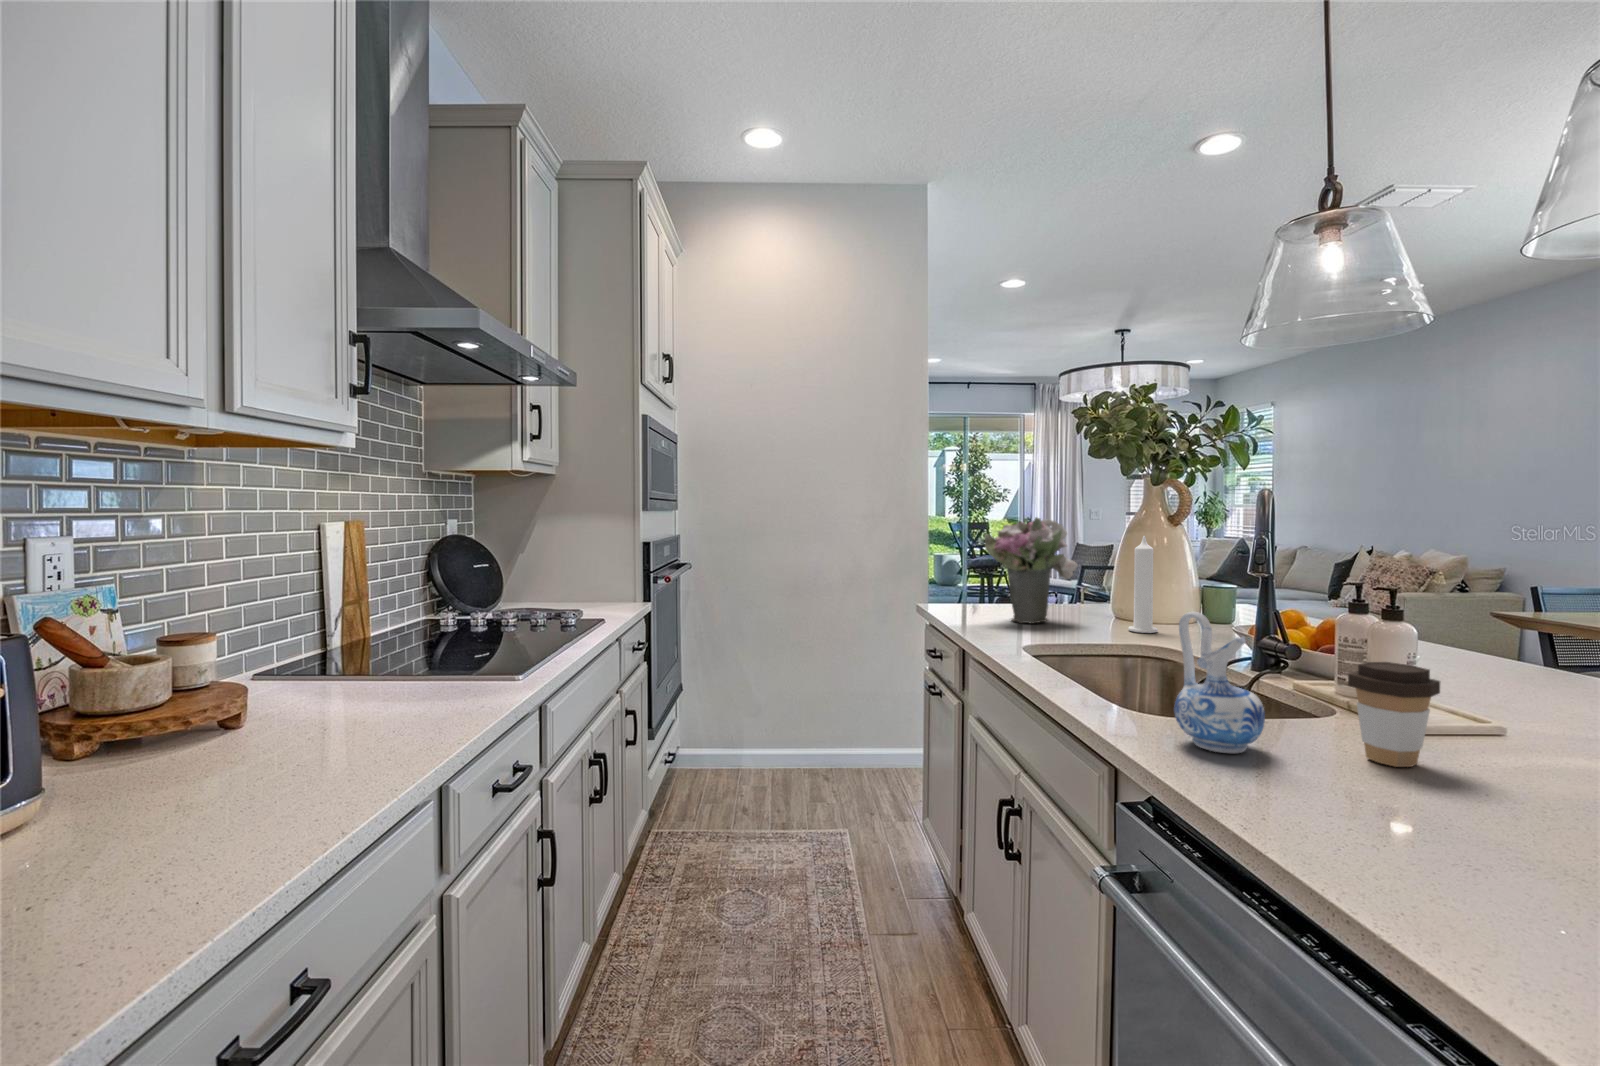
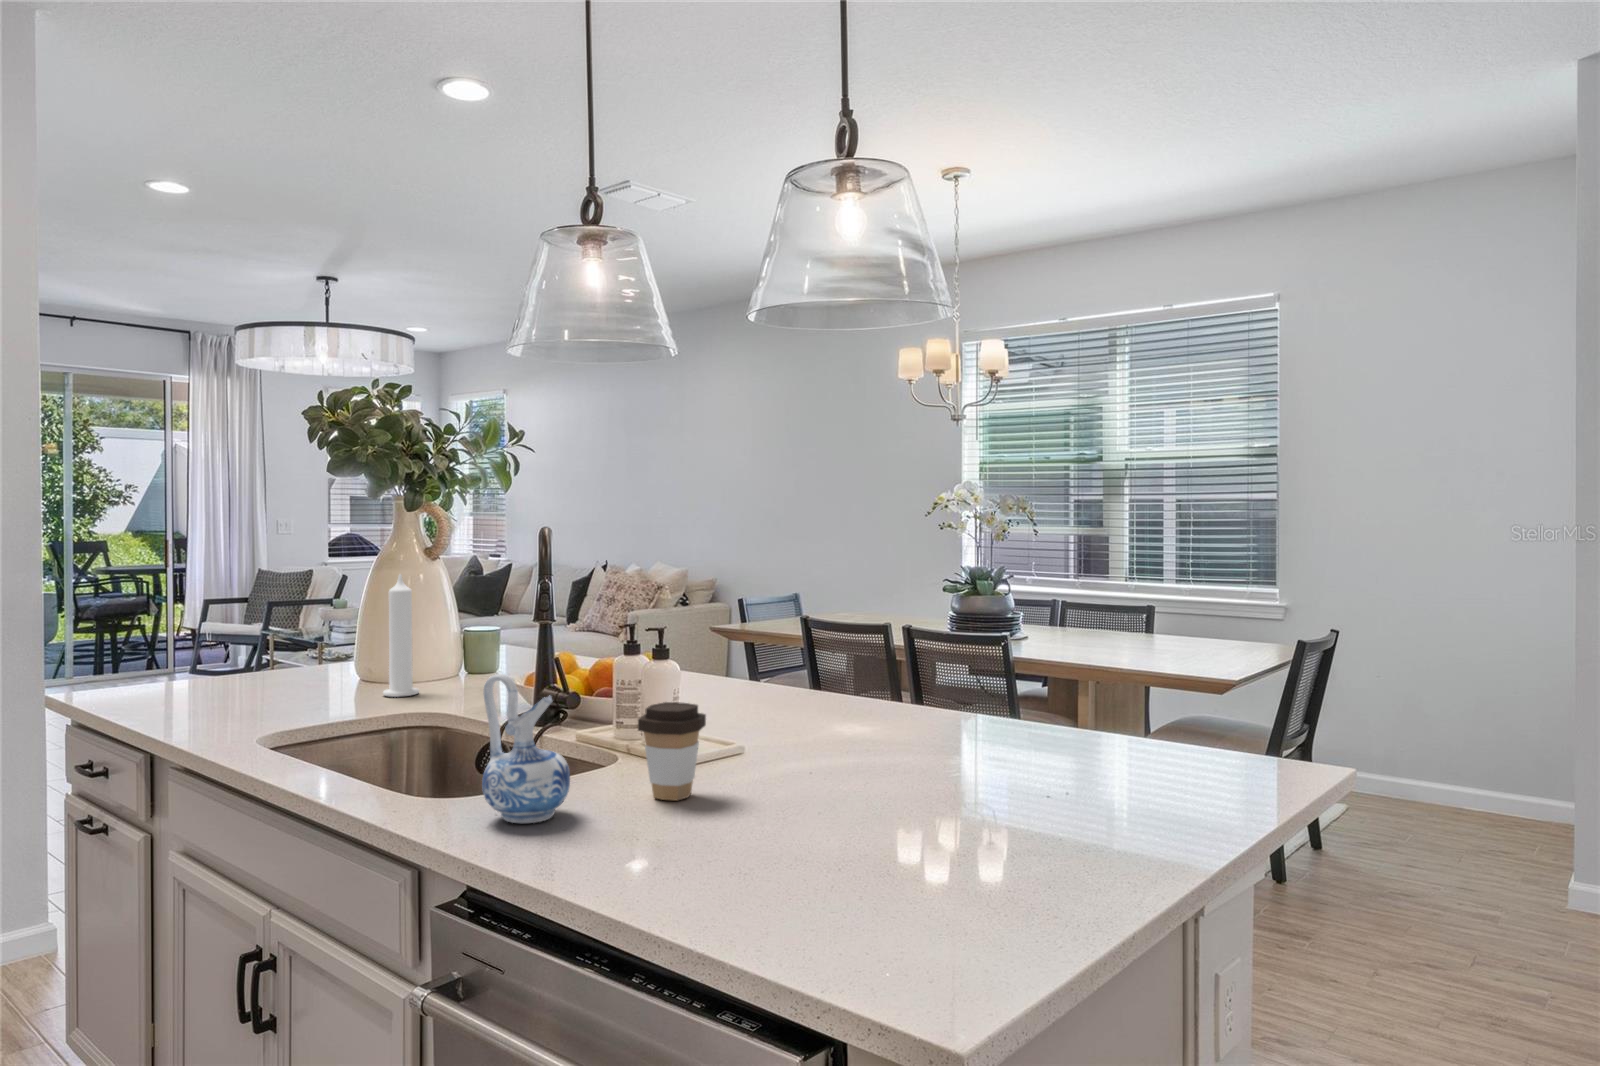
flower bouquet: present [984,517,1078,623] -> none [170,553,313,704]

